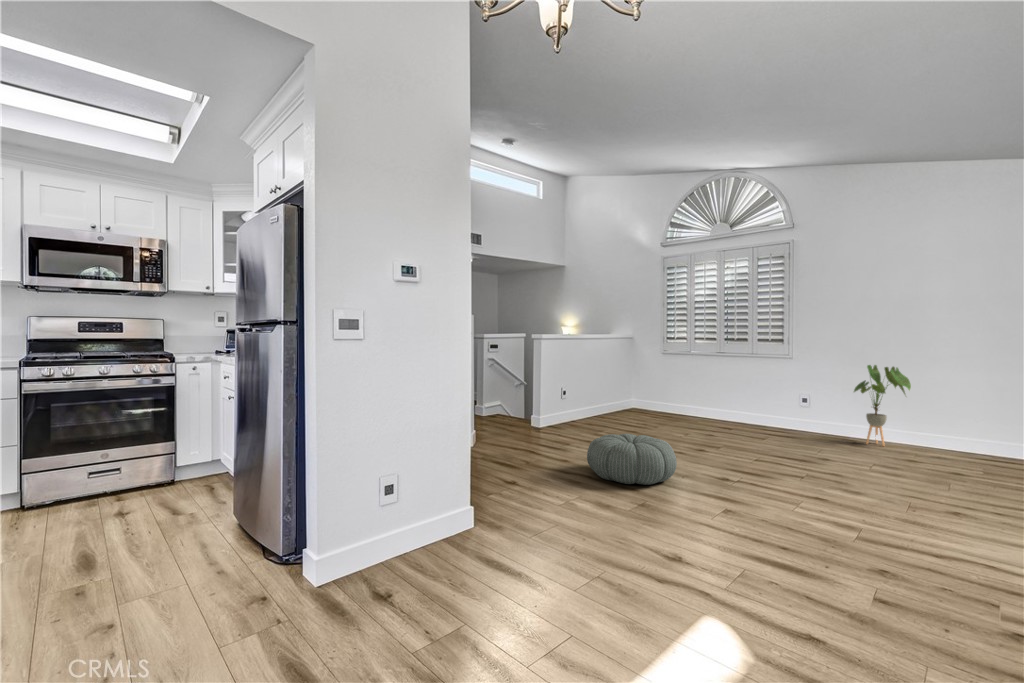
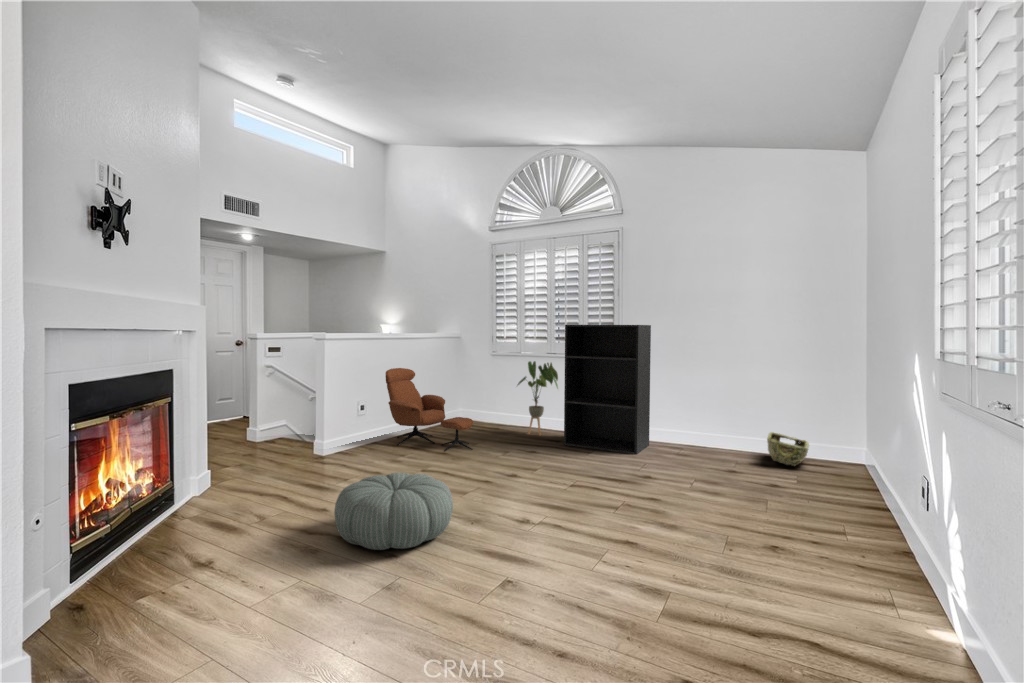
bookshelf: none [738,326,824,442] -> present [564,325,651,454]
lounge chair: none [579,362,657,431] -> present [386,368,473,451]
house plant: present [854,365,911,446] -> present [518,361,558,435]
woven basket: none [952,429,999,460] -> present [767,432,809,466]

